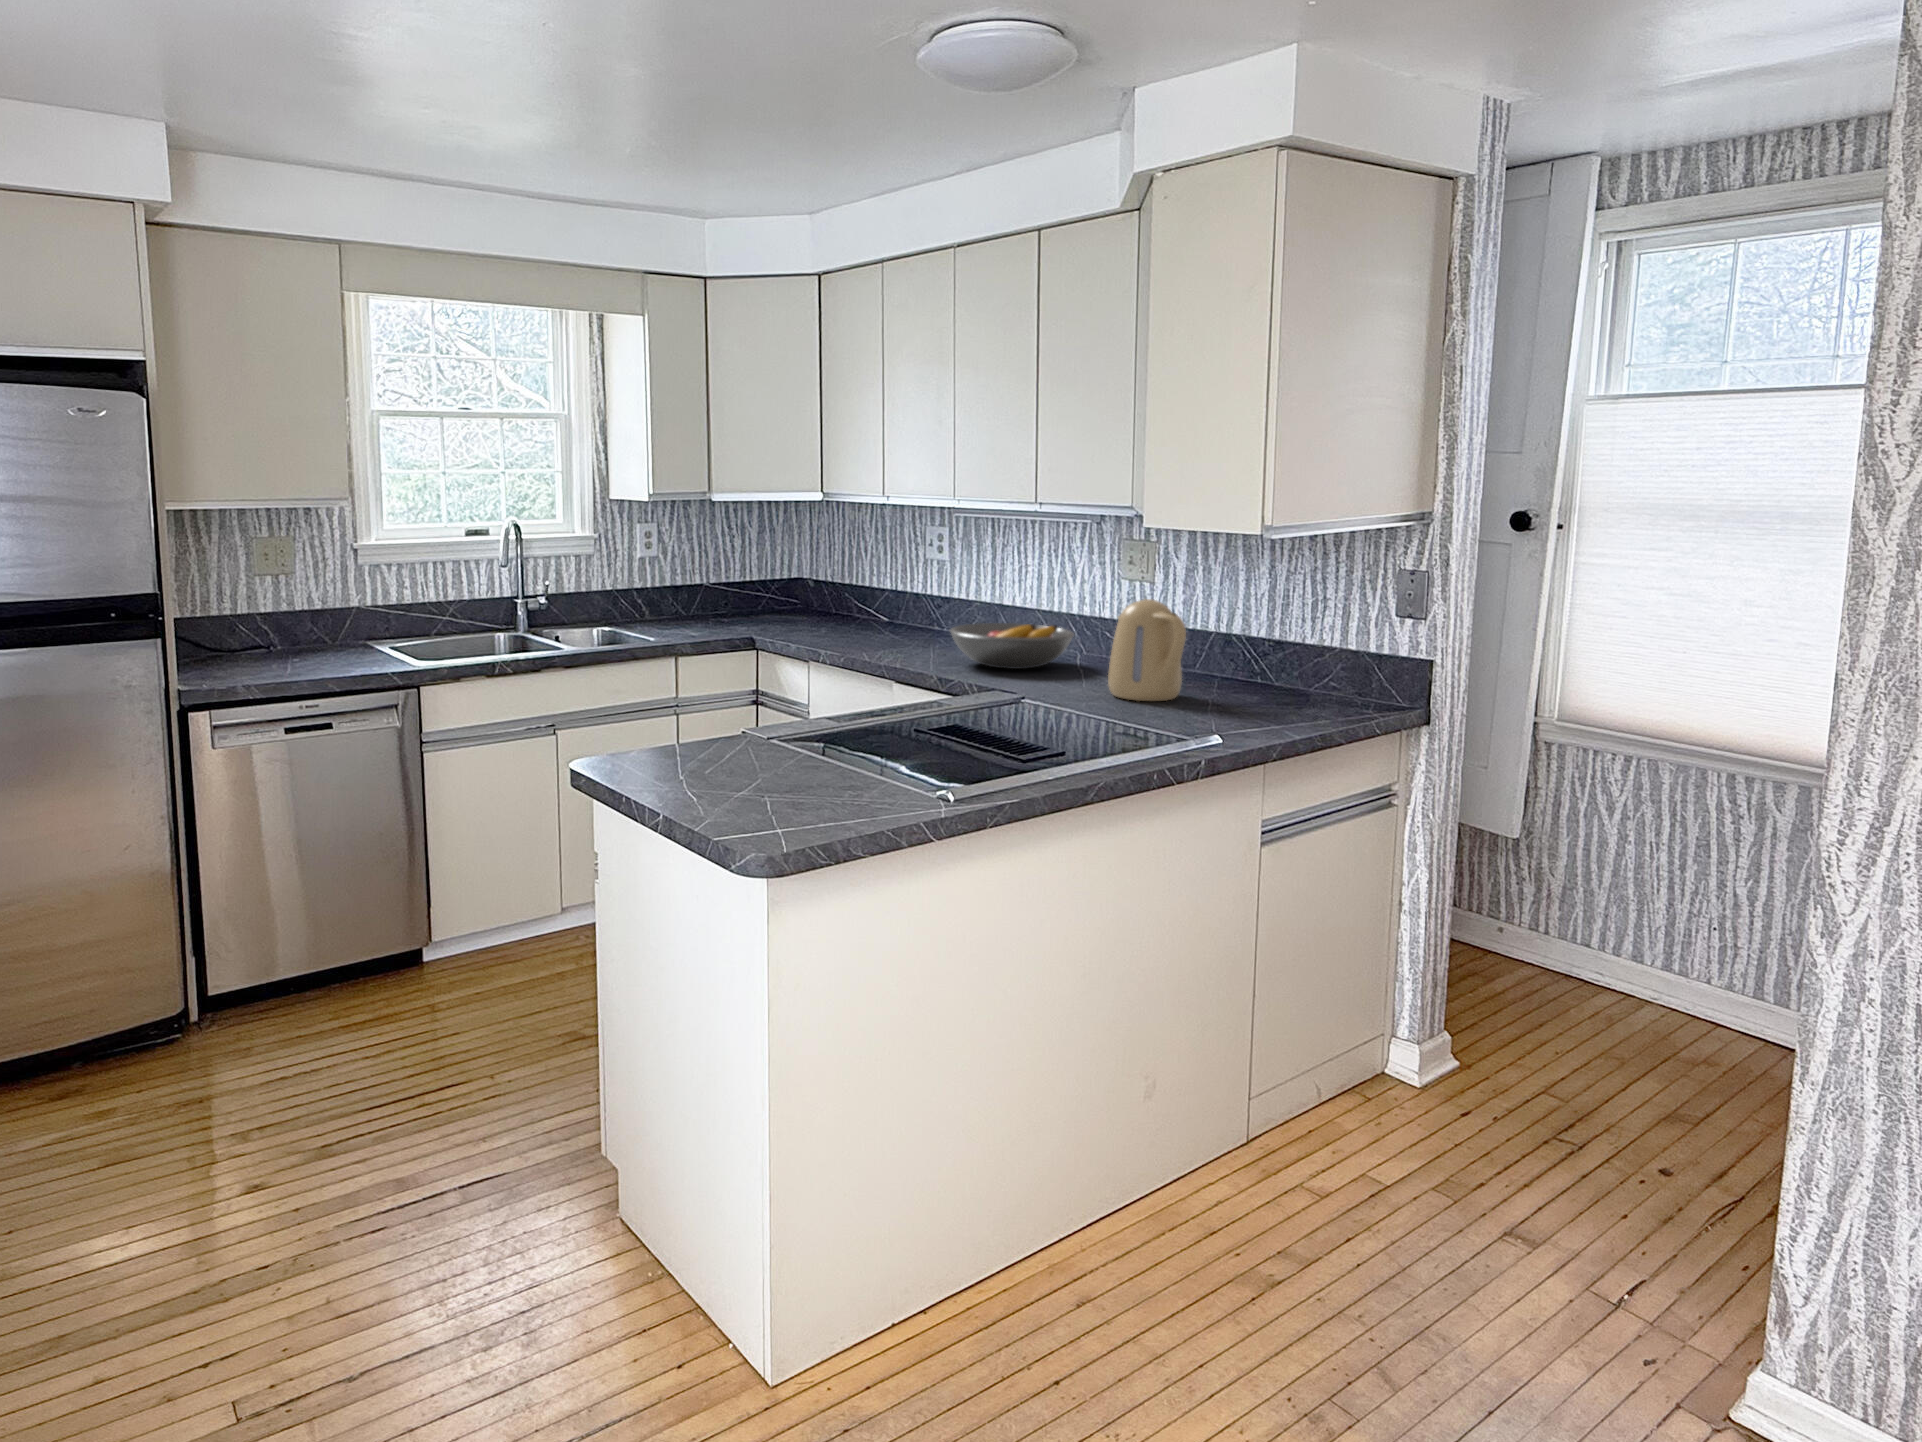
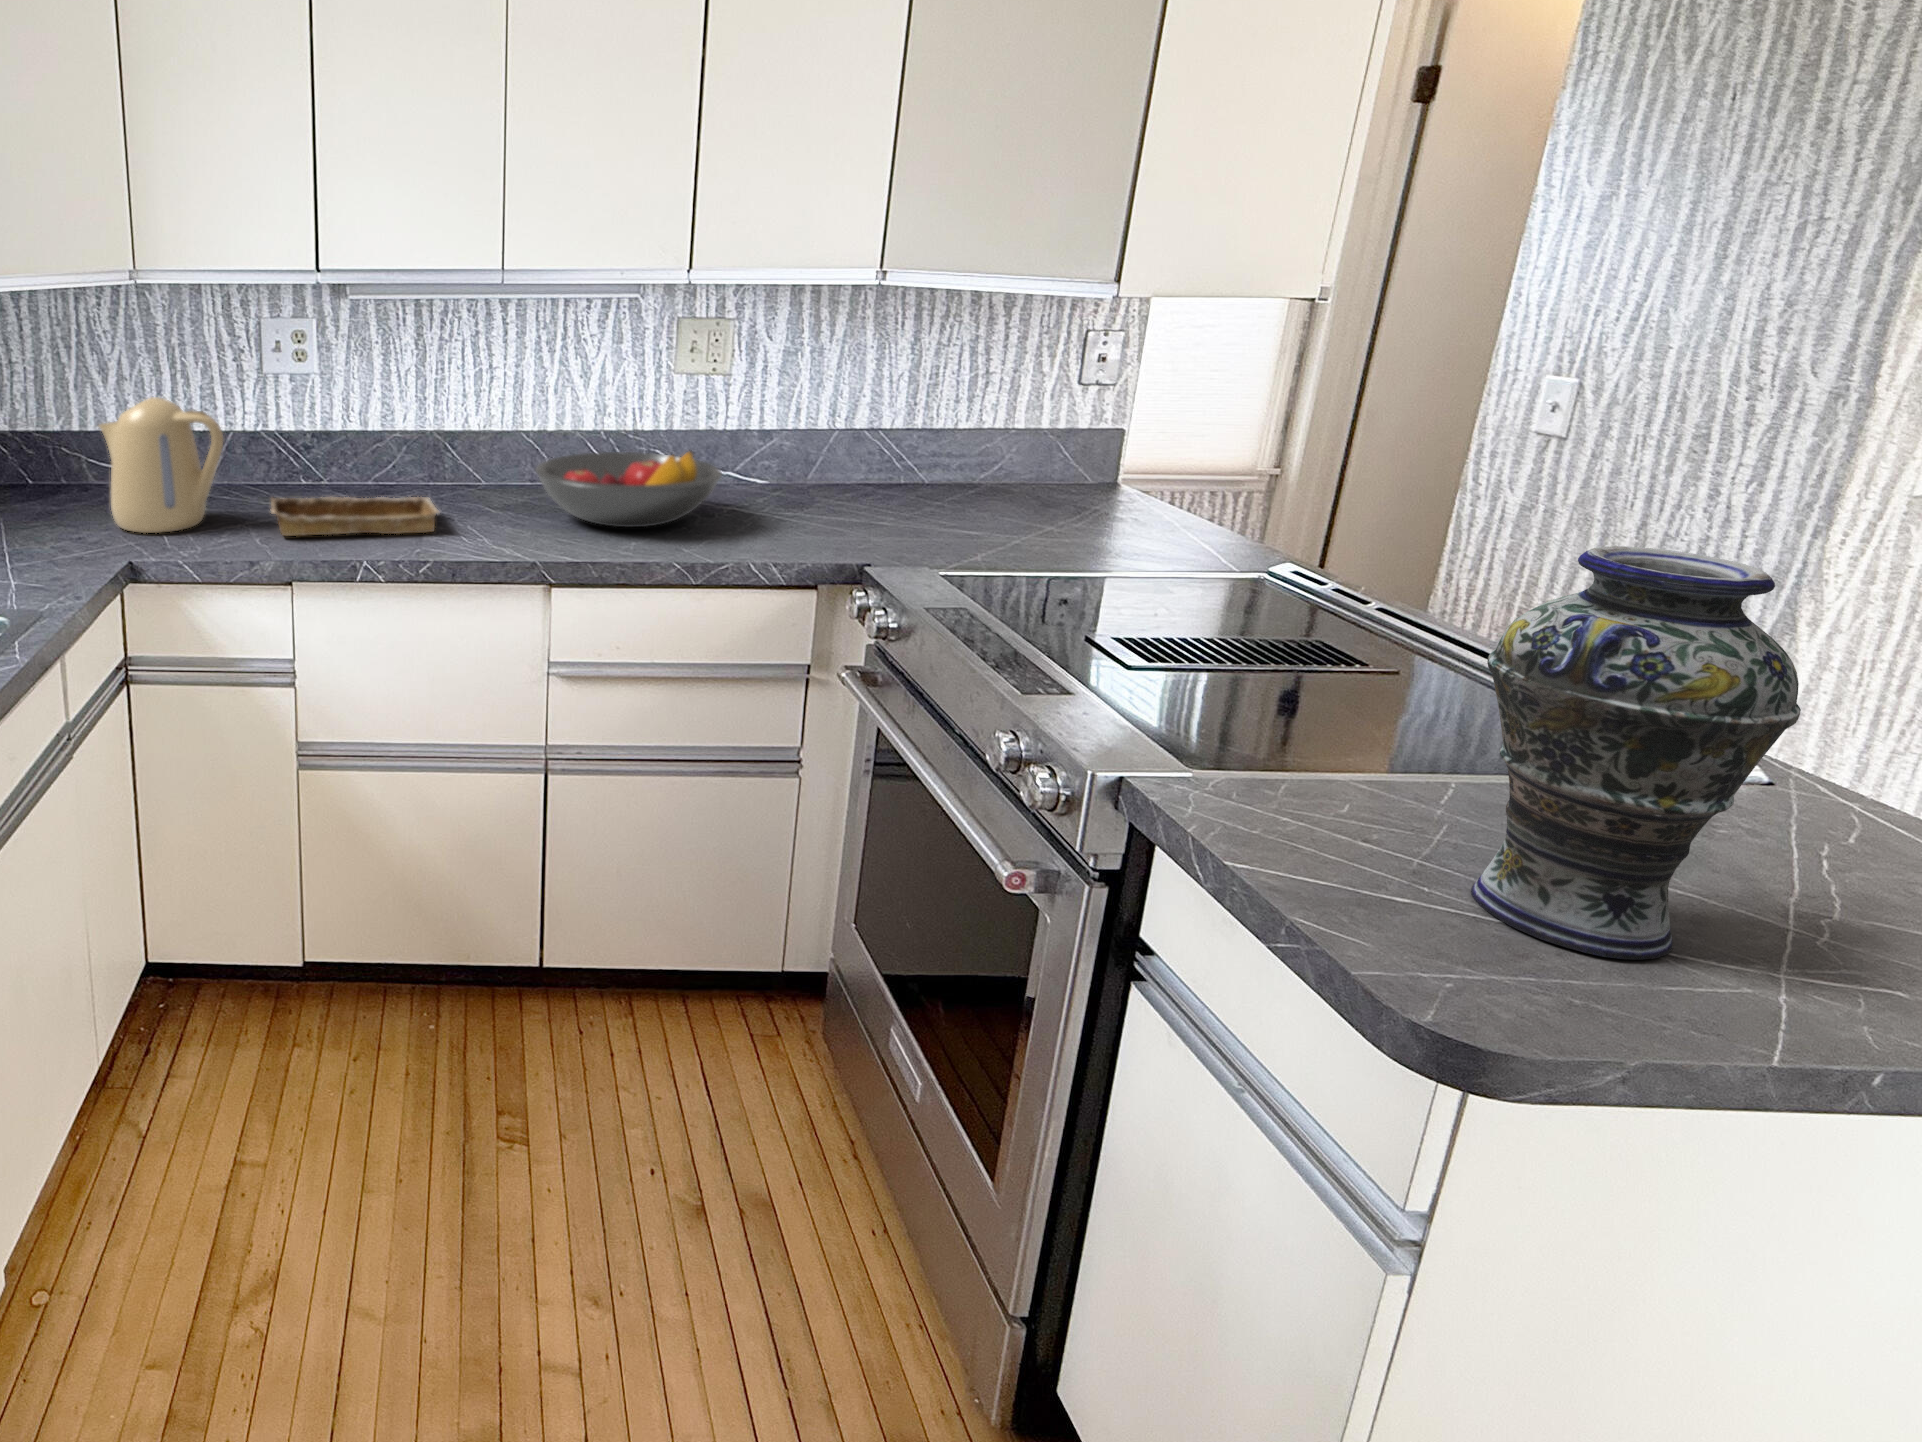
kettle: present [1108,599,1186,701] -> present [98,397,223,533]
vase: none [675,607,763,774] -> present [1471,546,1801,960]
tray: none [827,625,934,652] -> present [271,497,438,536]

